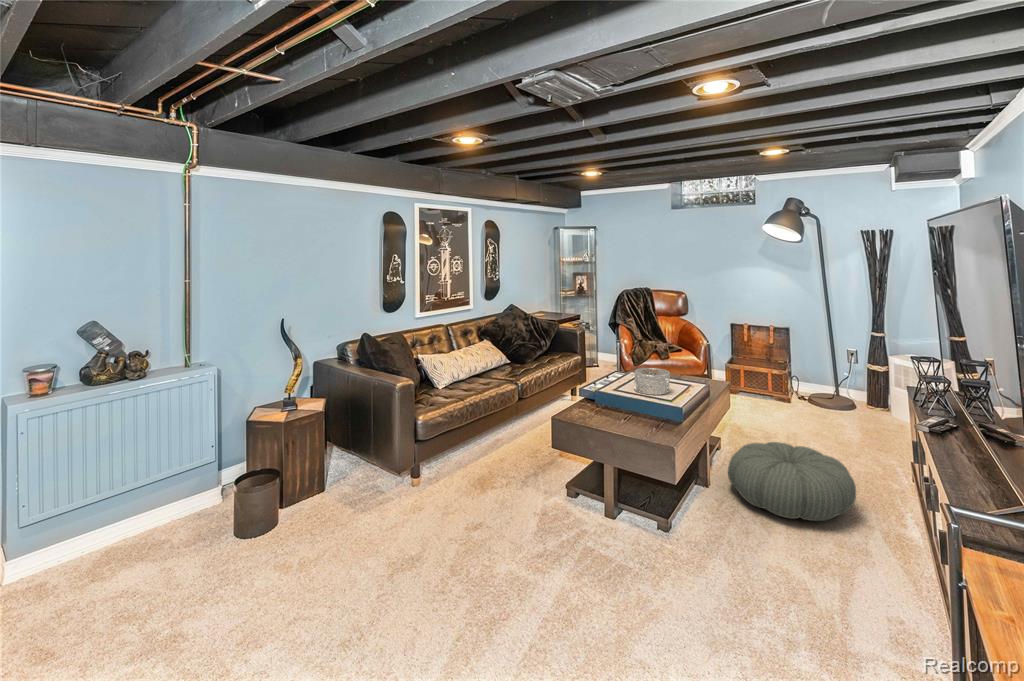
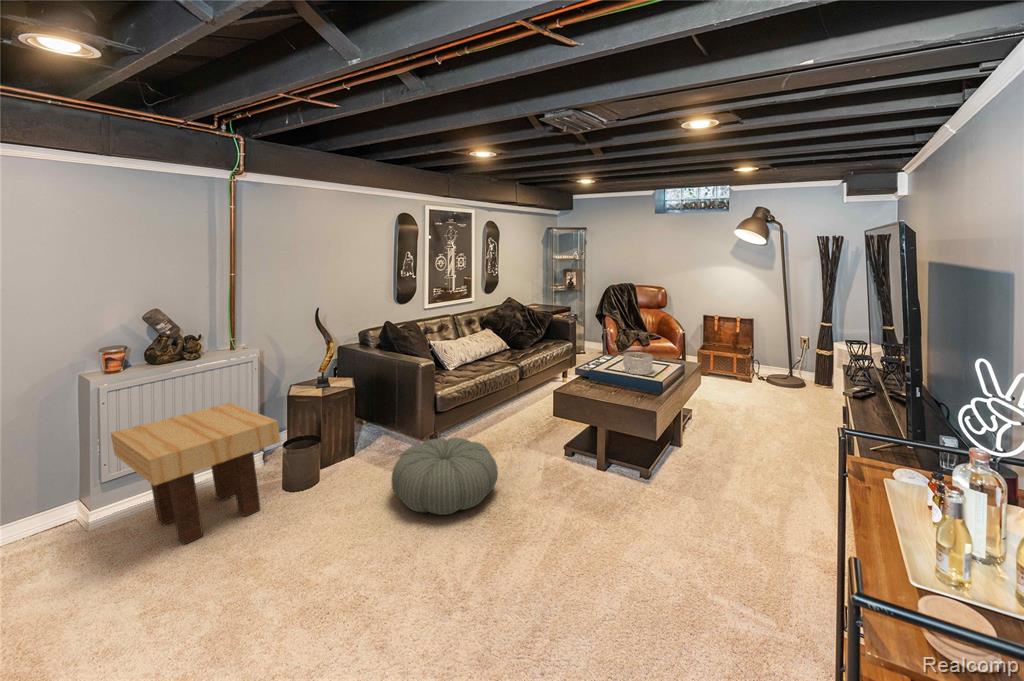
side table: none [26,429,225,602] -> present [110,403,280,544]
pouf: present [728,442,856,521] -> present [391,438,498,515]

